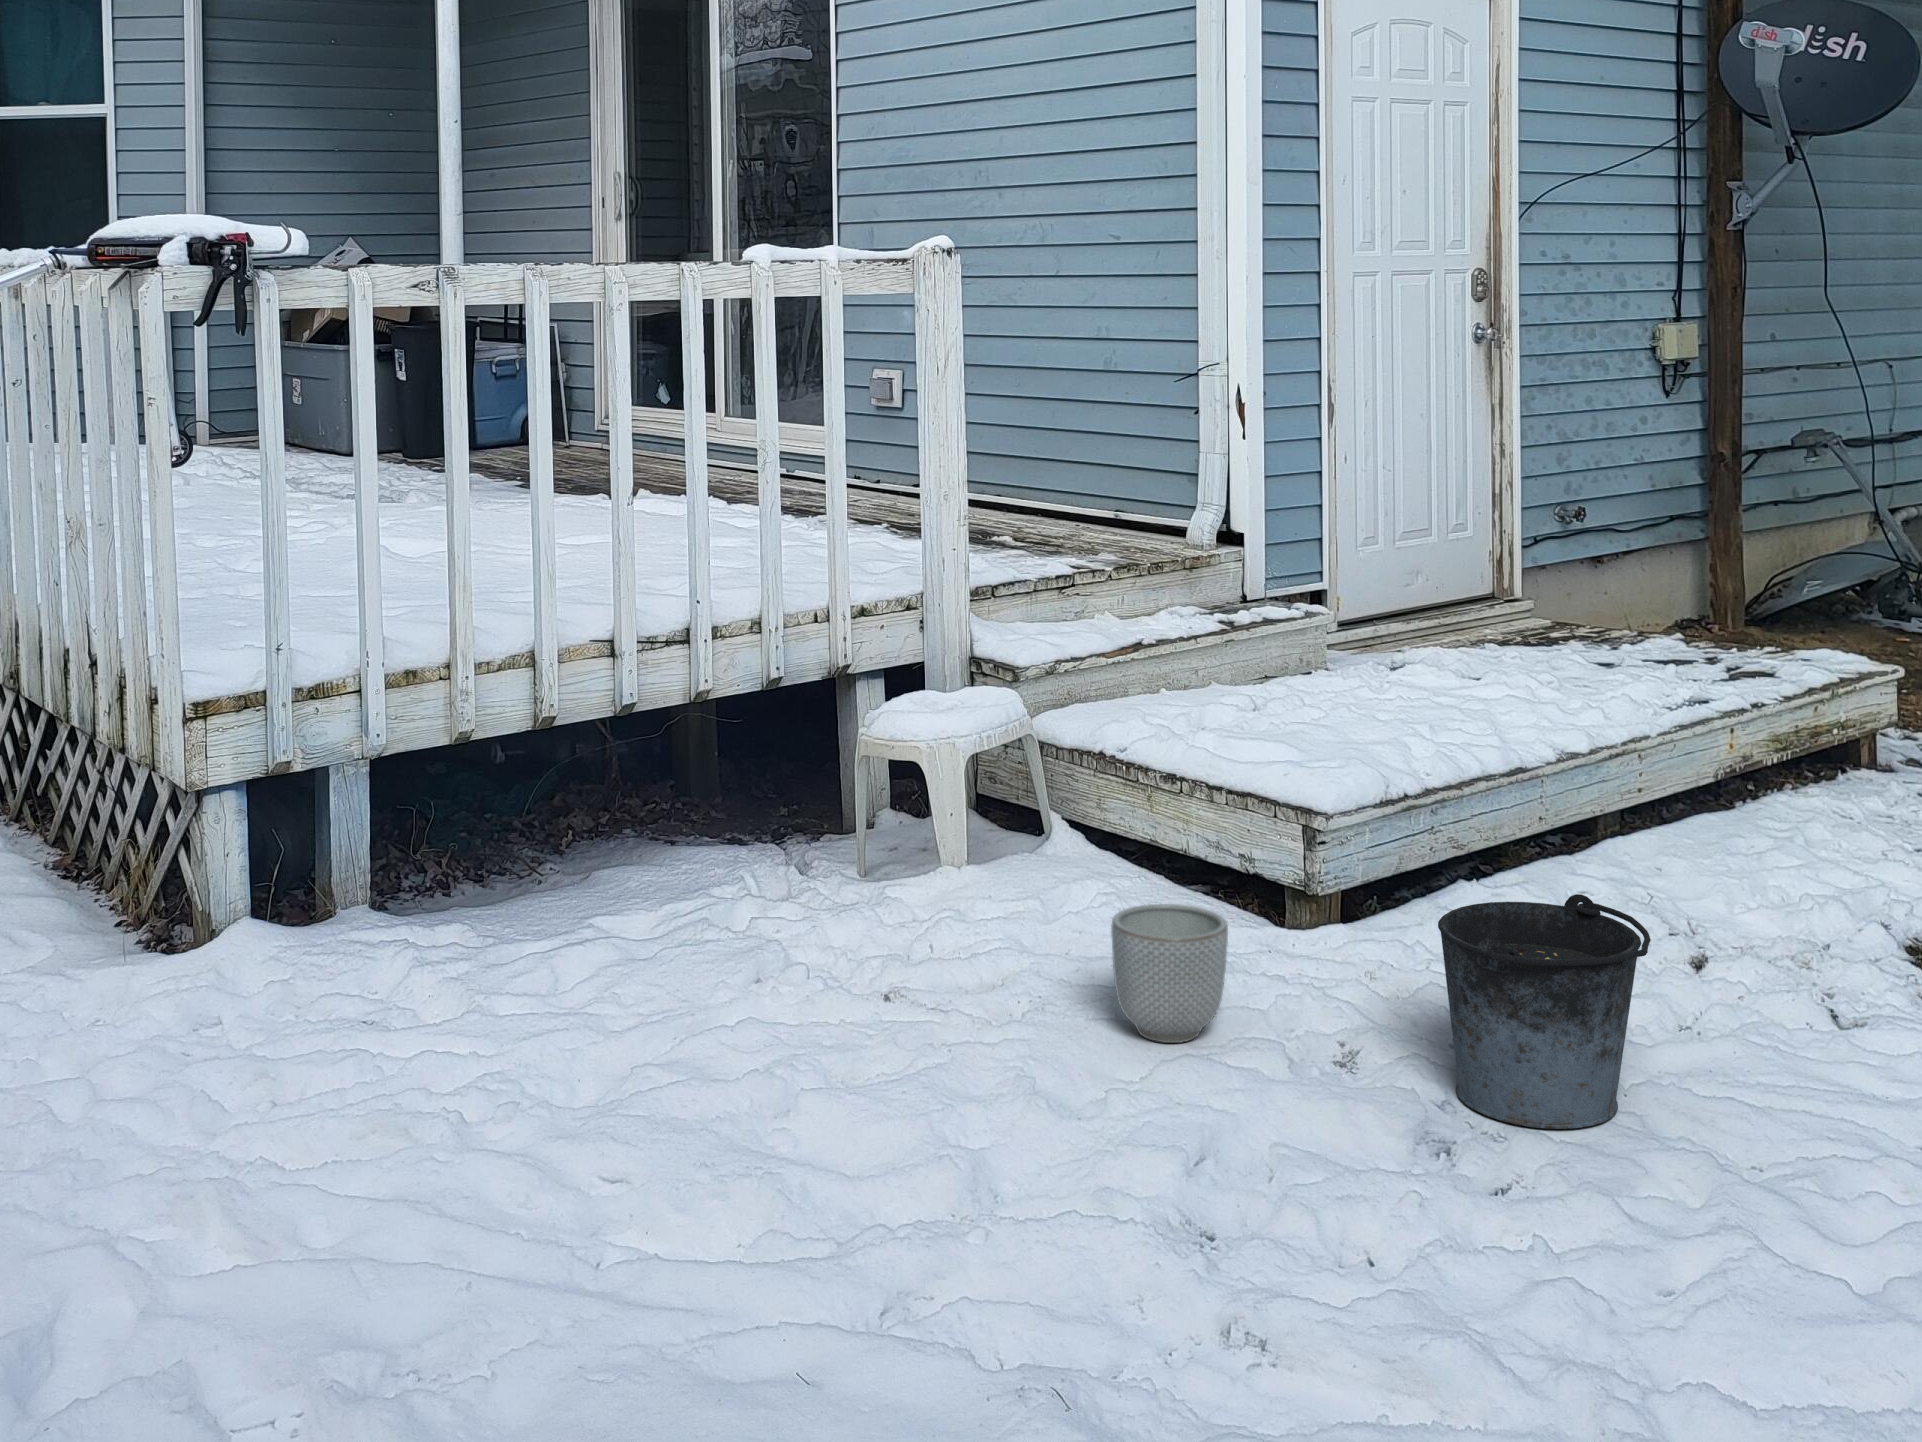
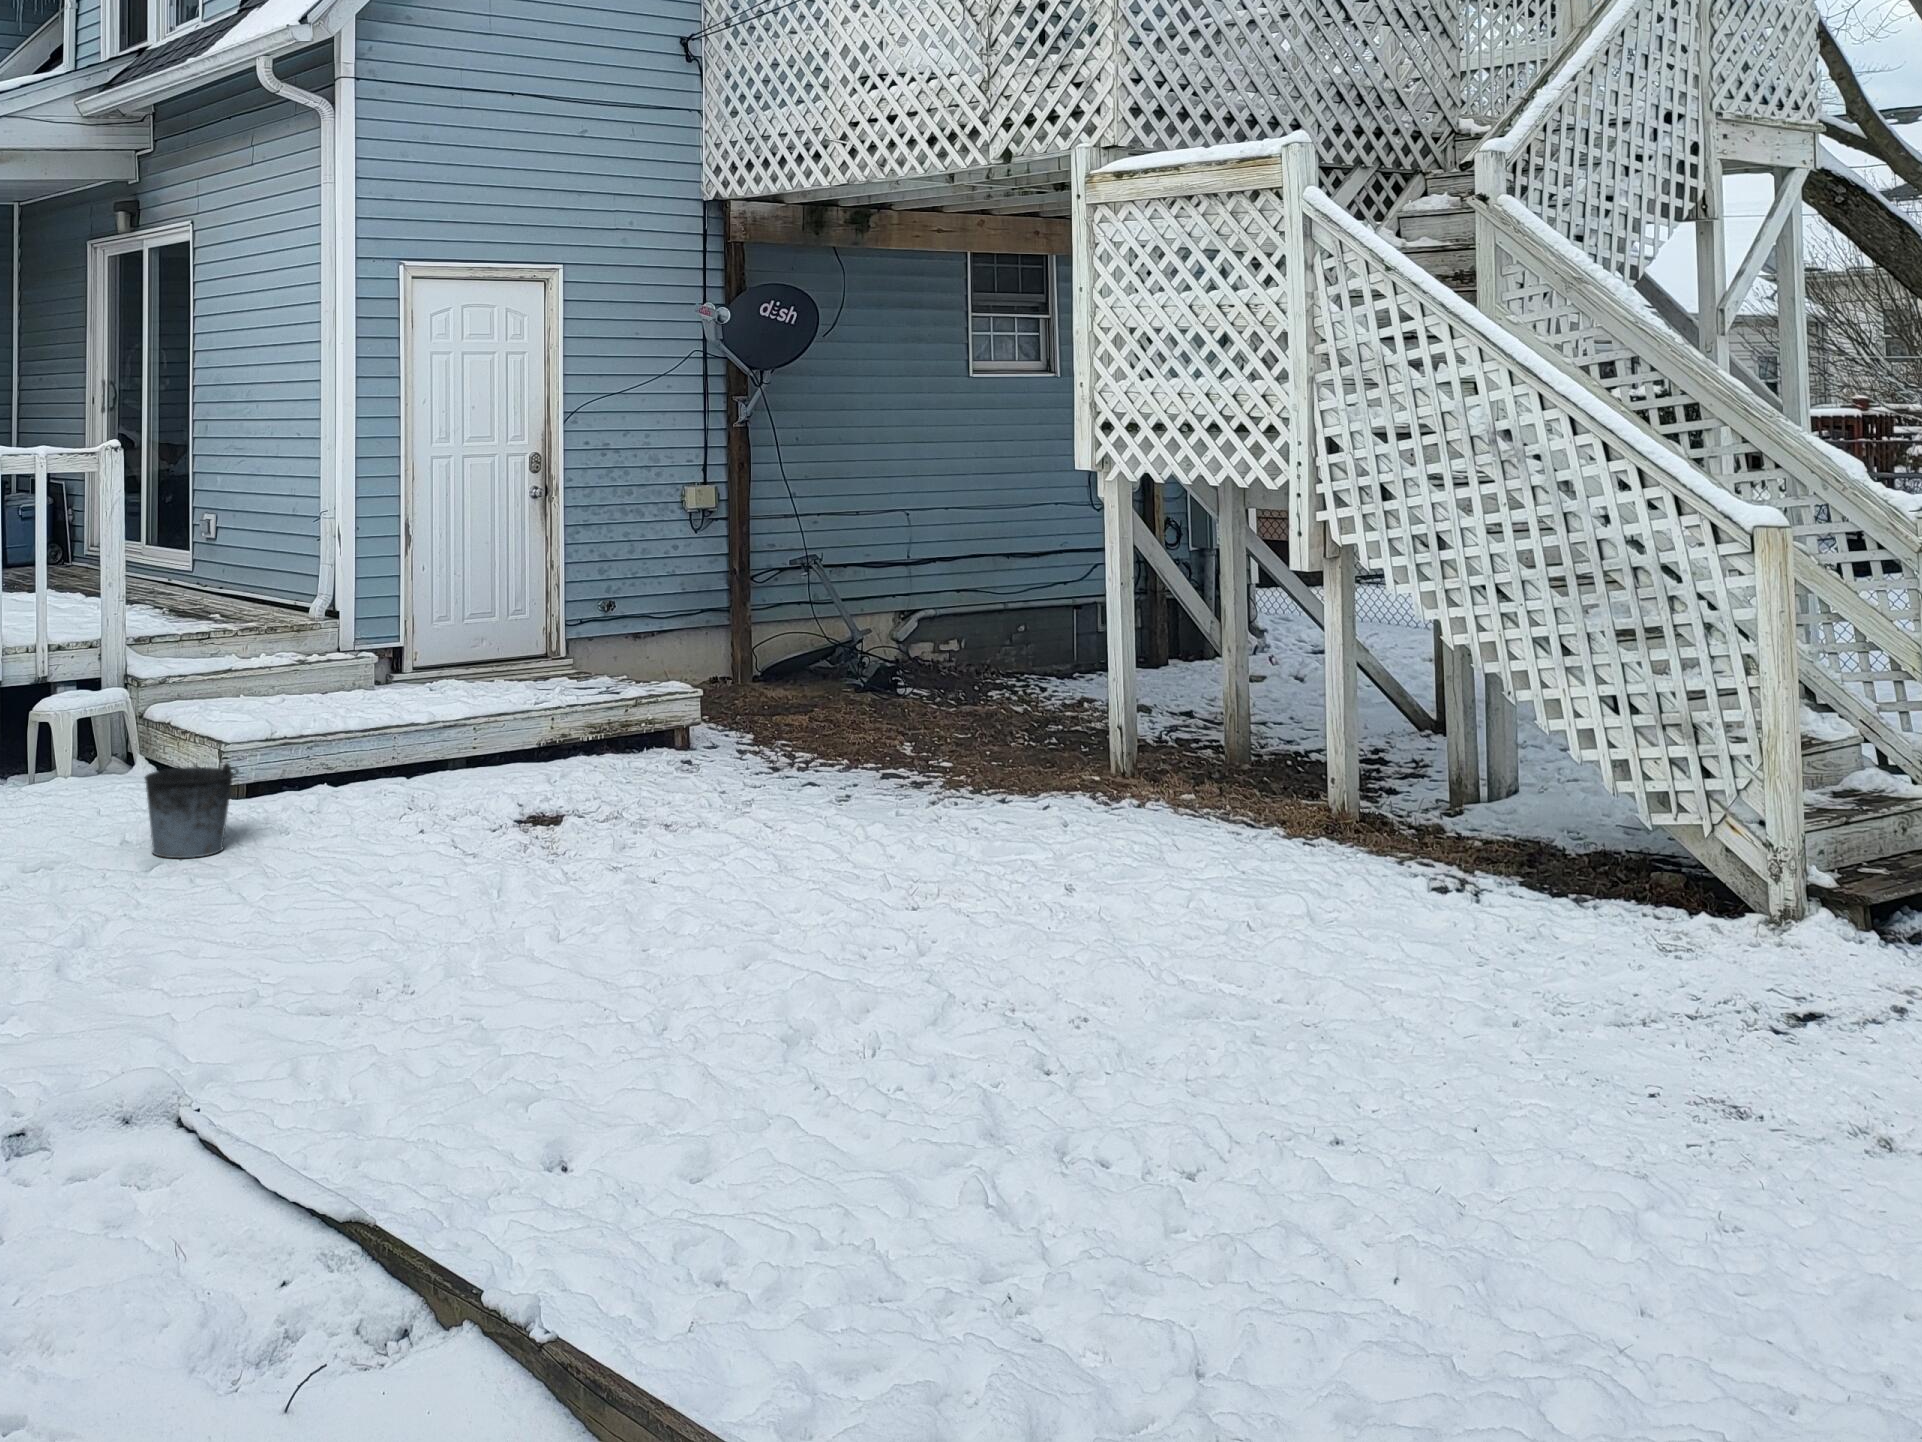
planter: present [1111,904,1228,1043] -> none [36,774,93,834]

